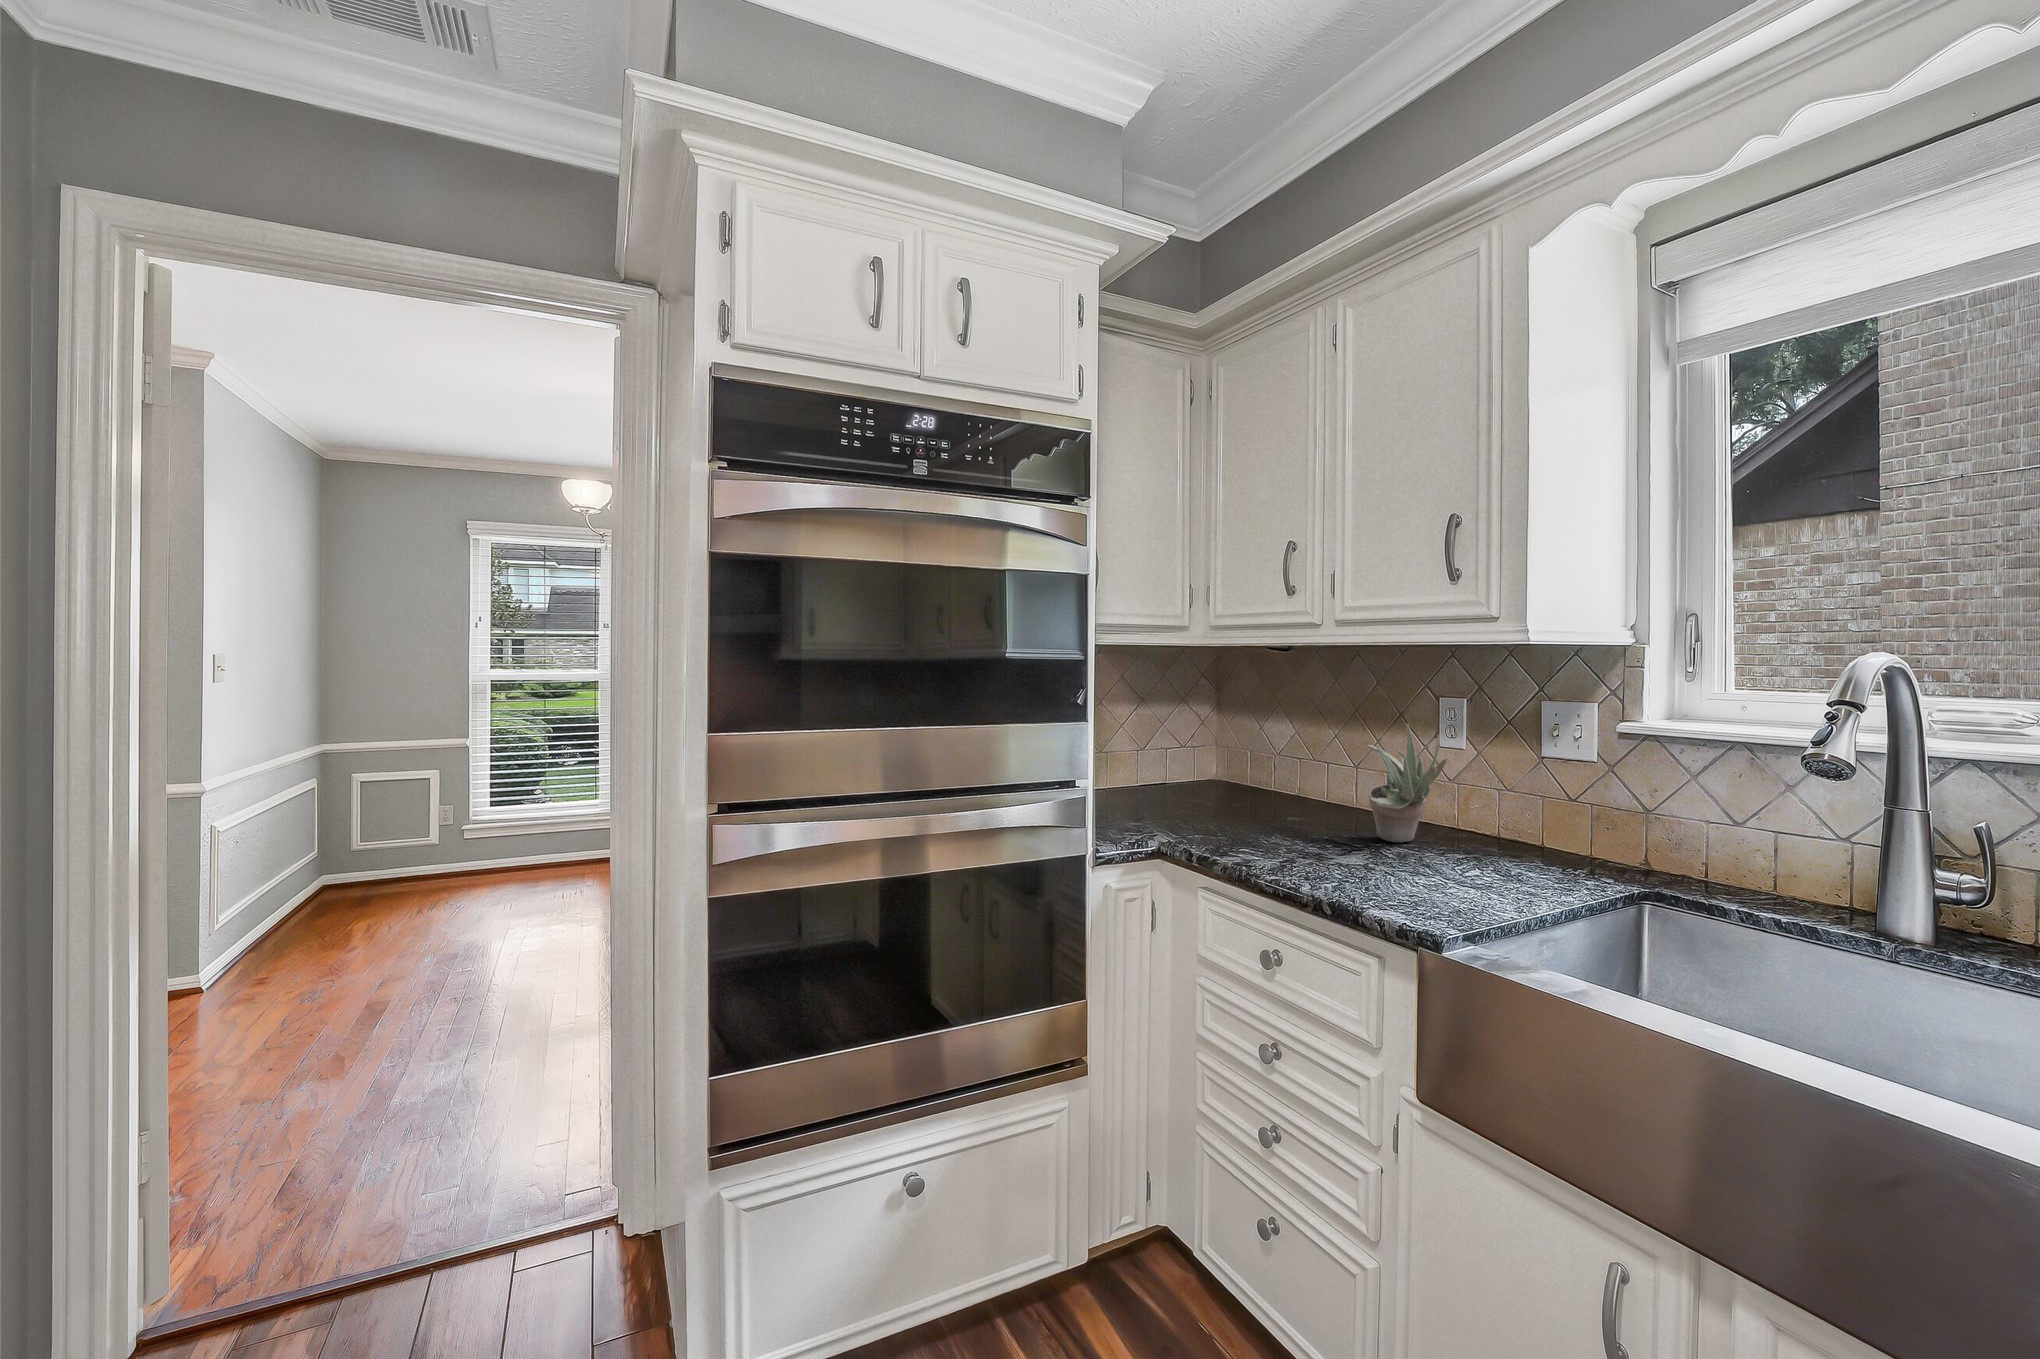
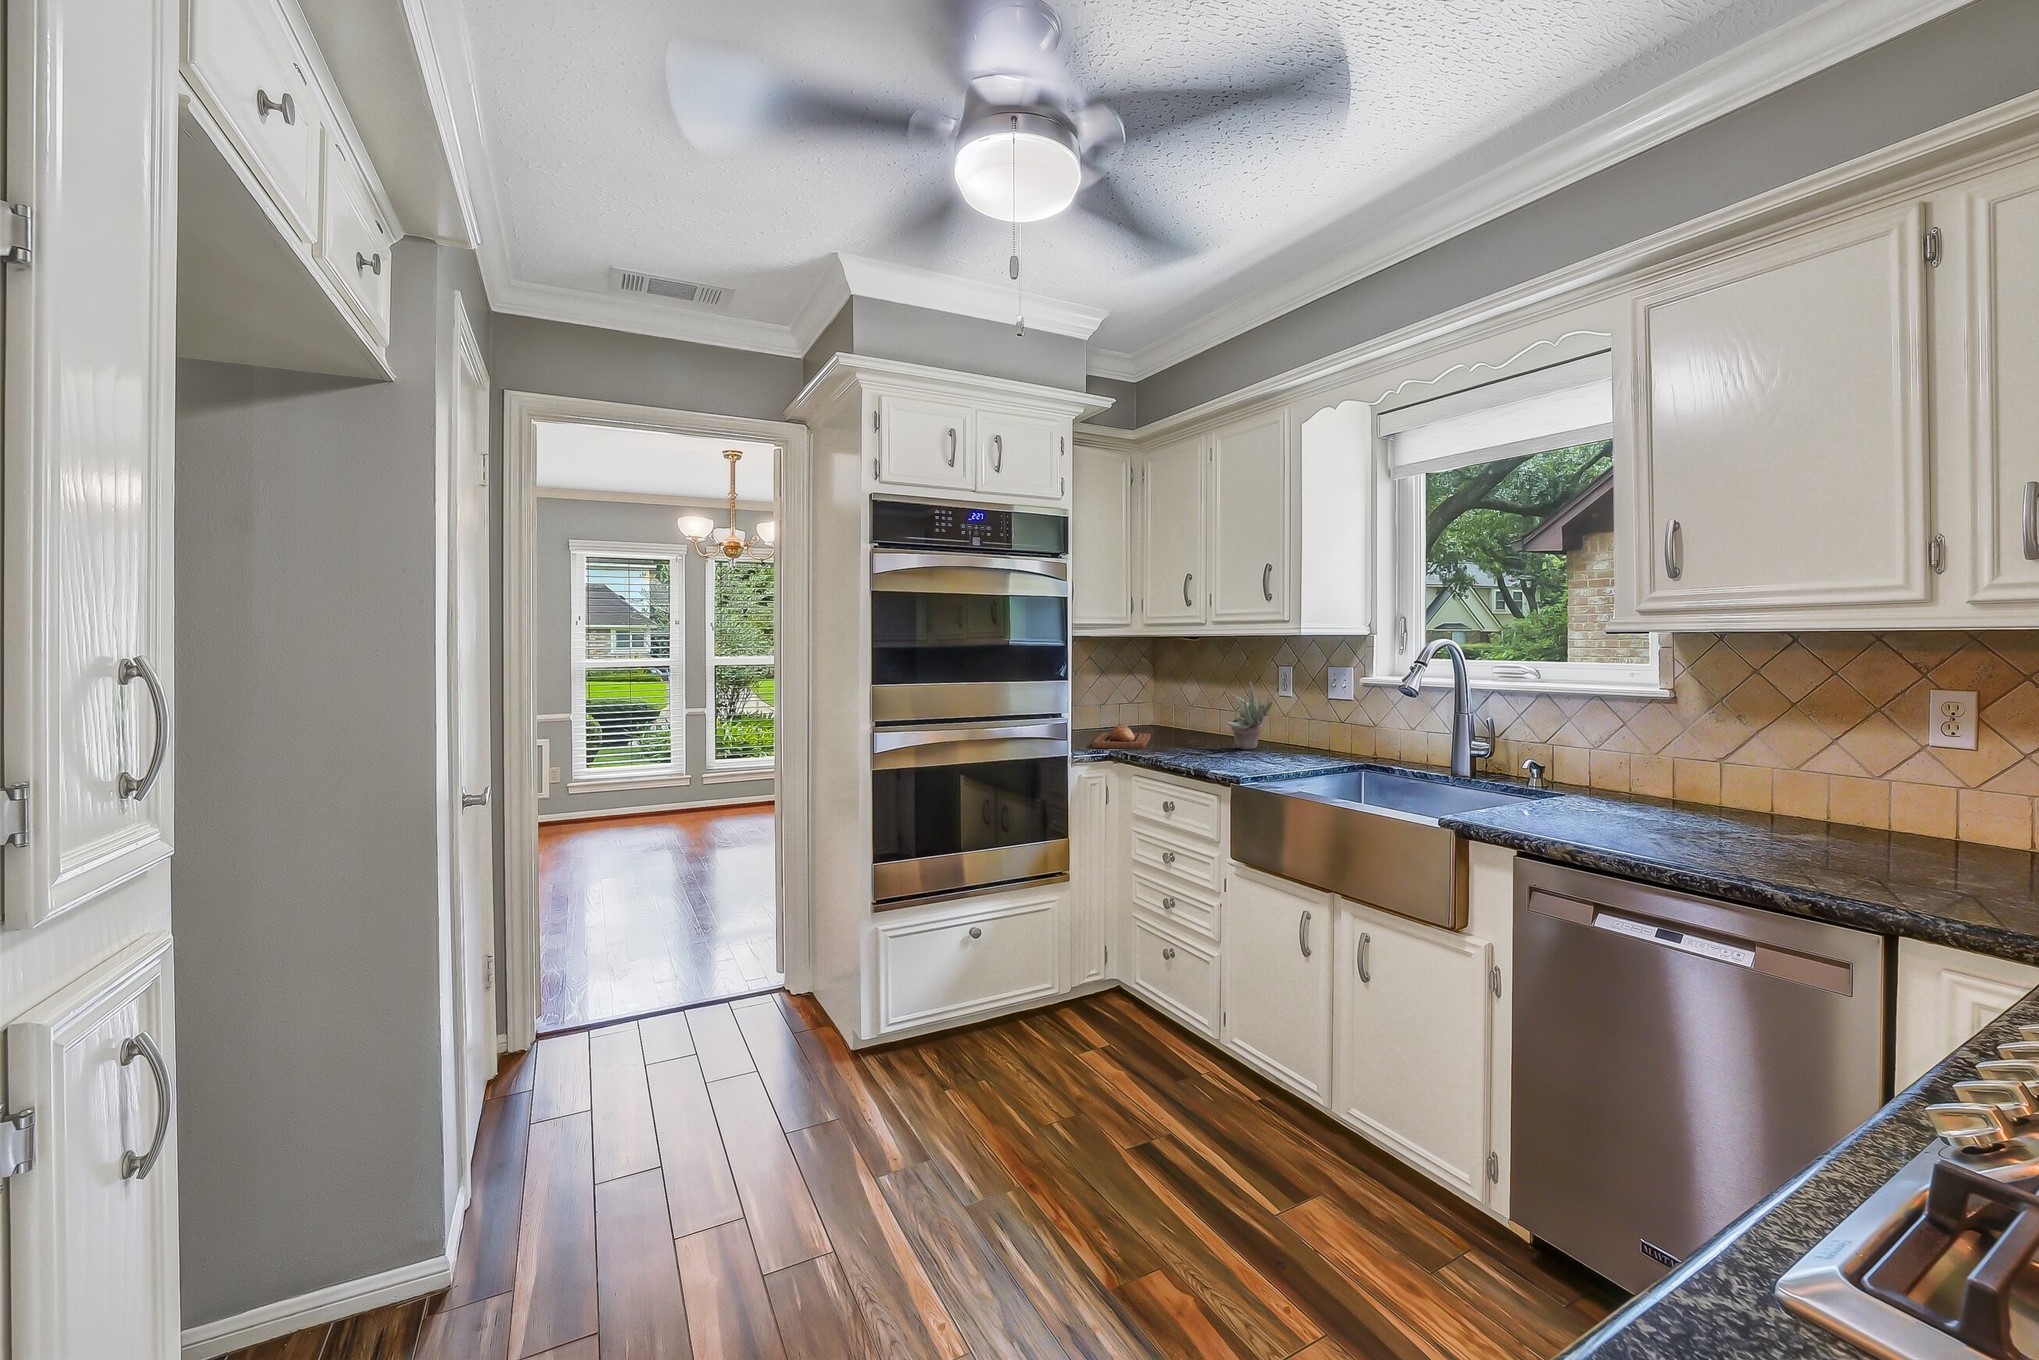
bread loaf: none [1126,787,1220,836] -> present [1092,725,1150,749]

